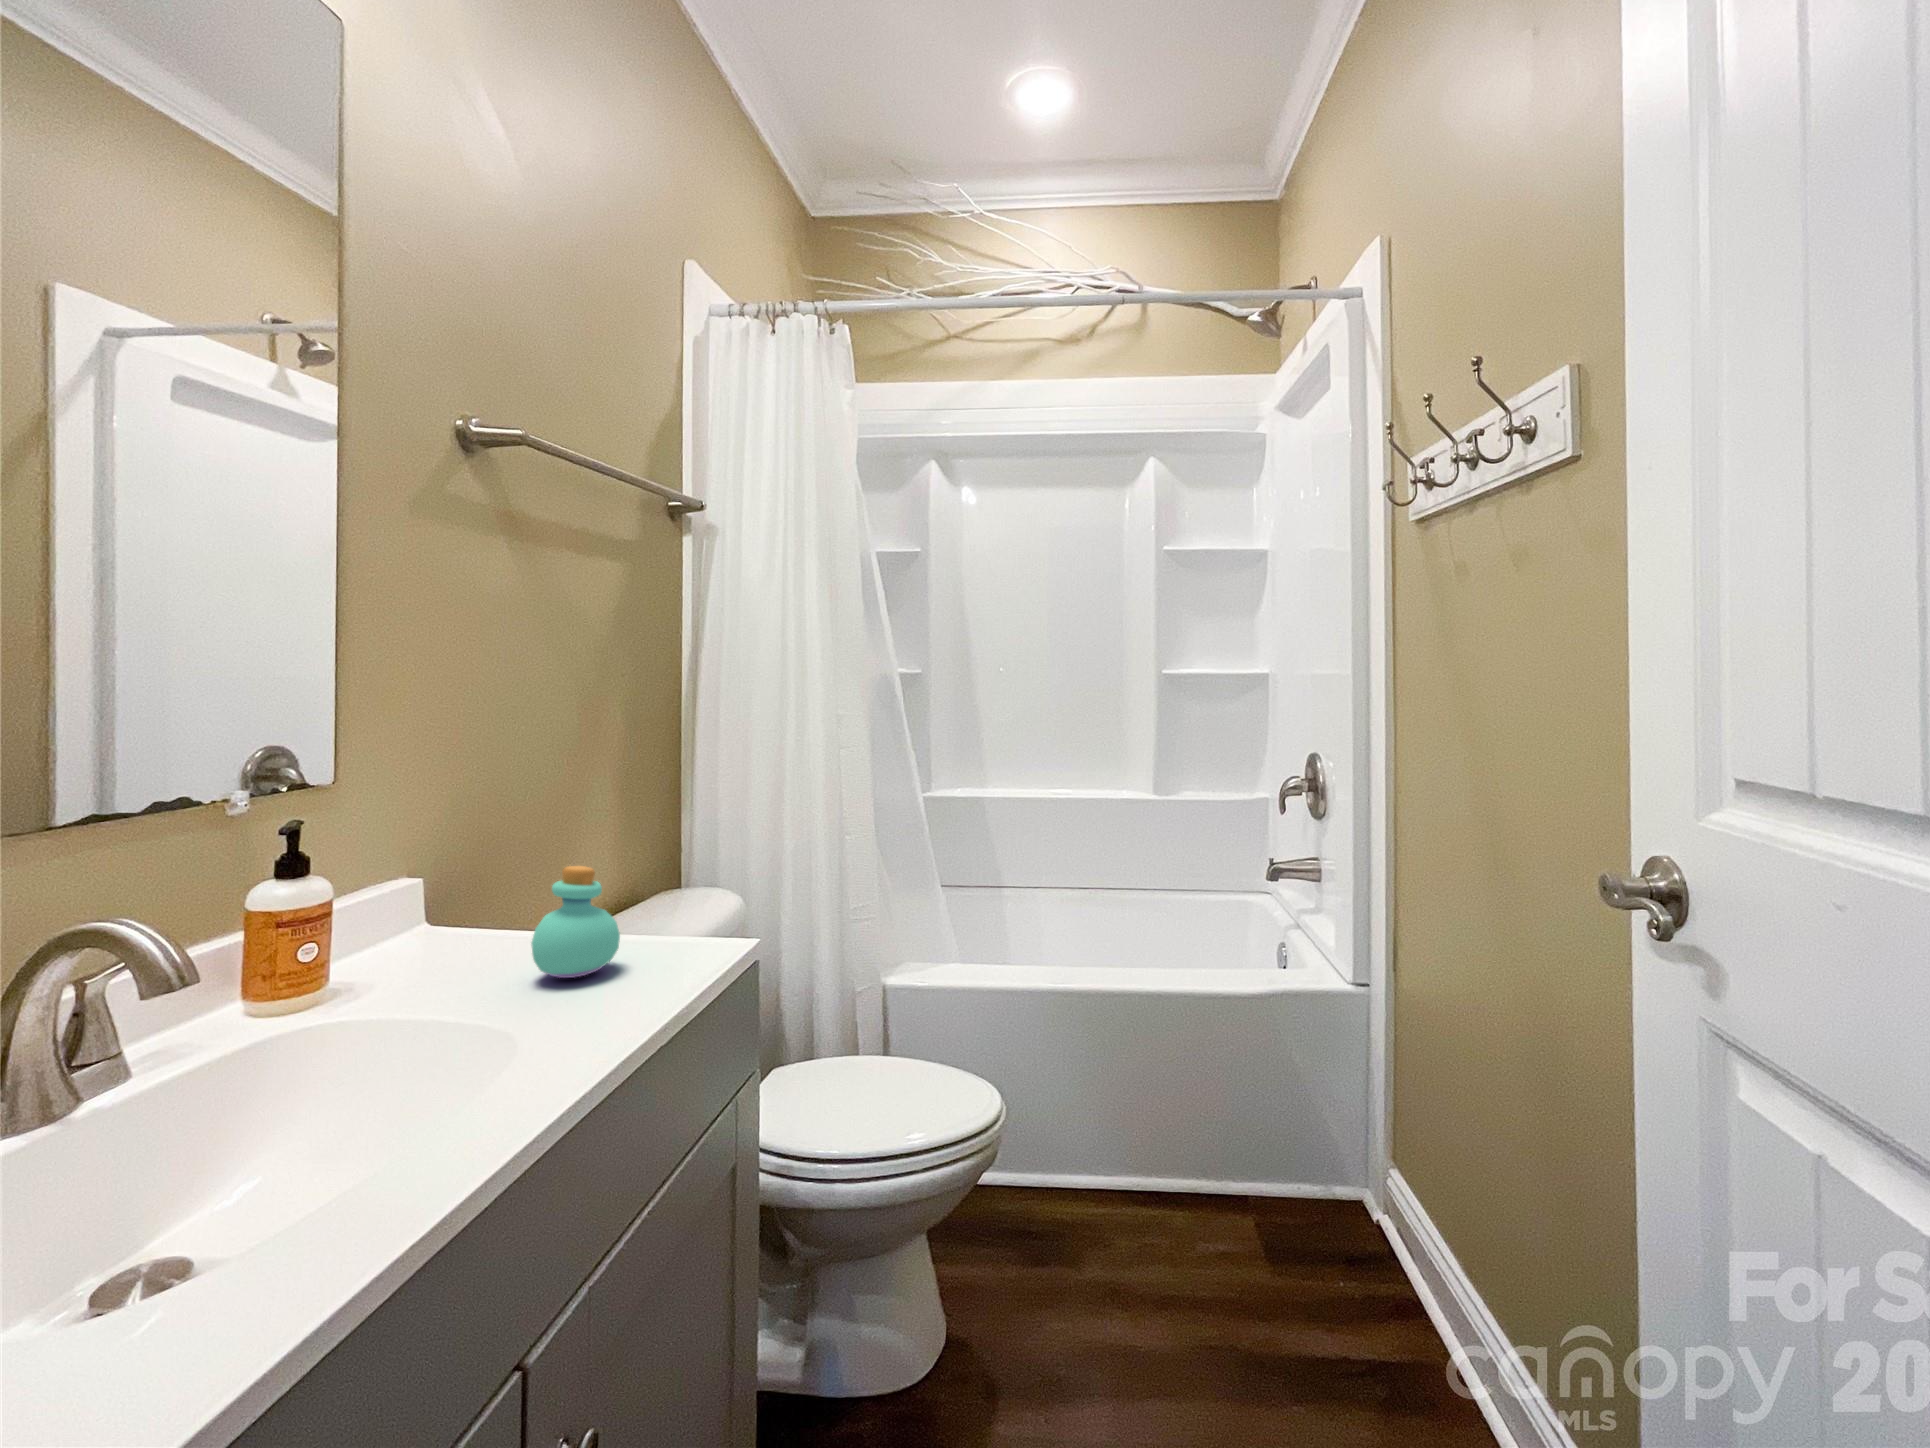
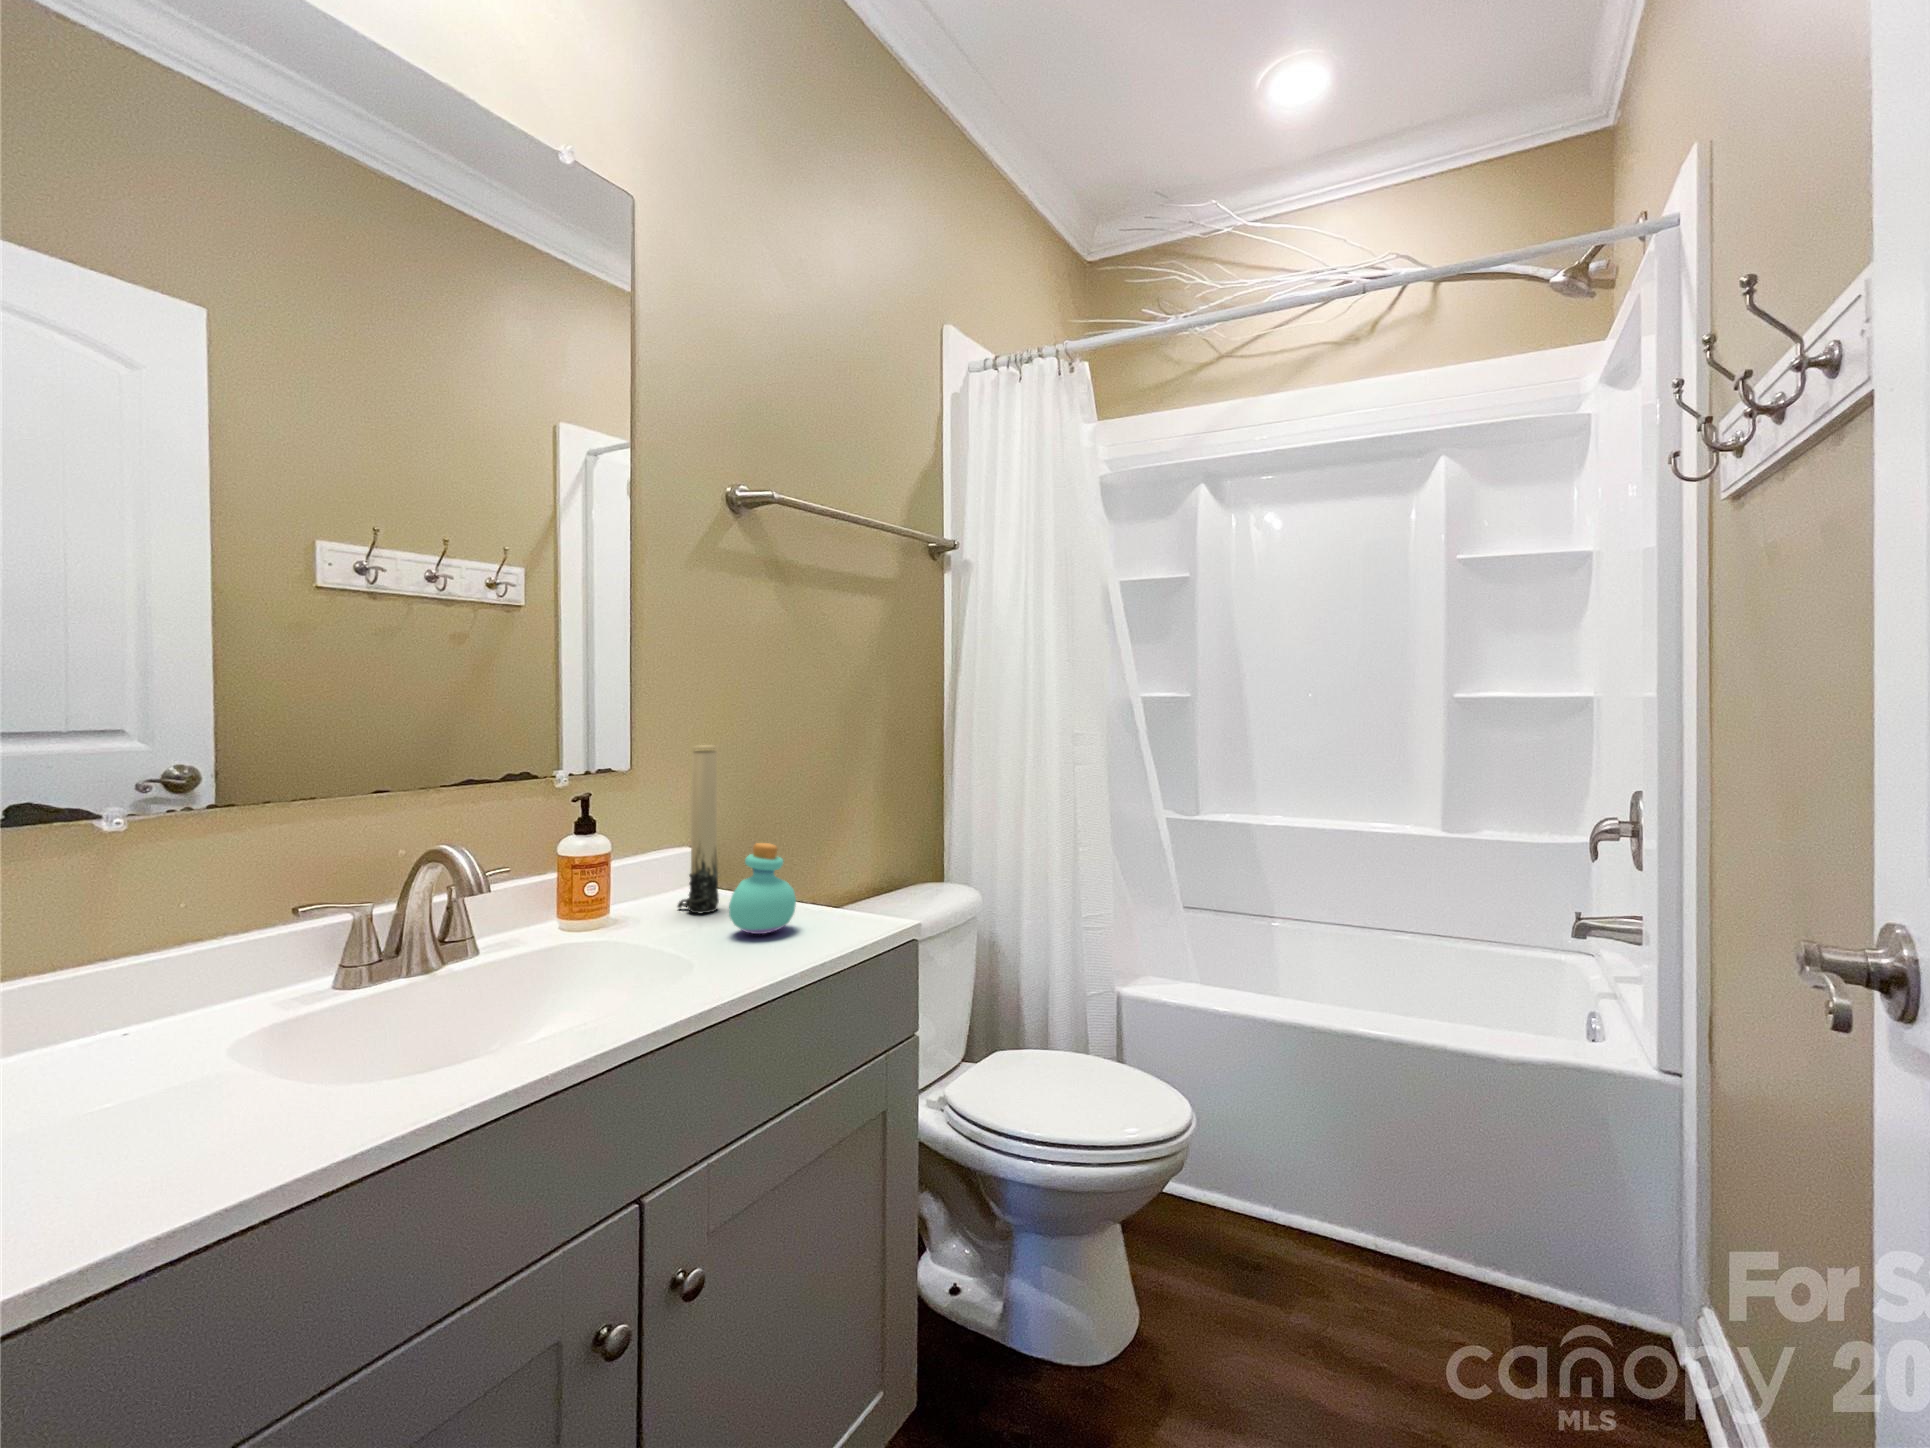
candle: none [418,748,483,964] -> present [678,745,719,914]

